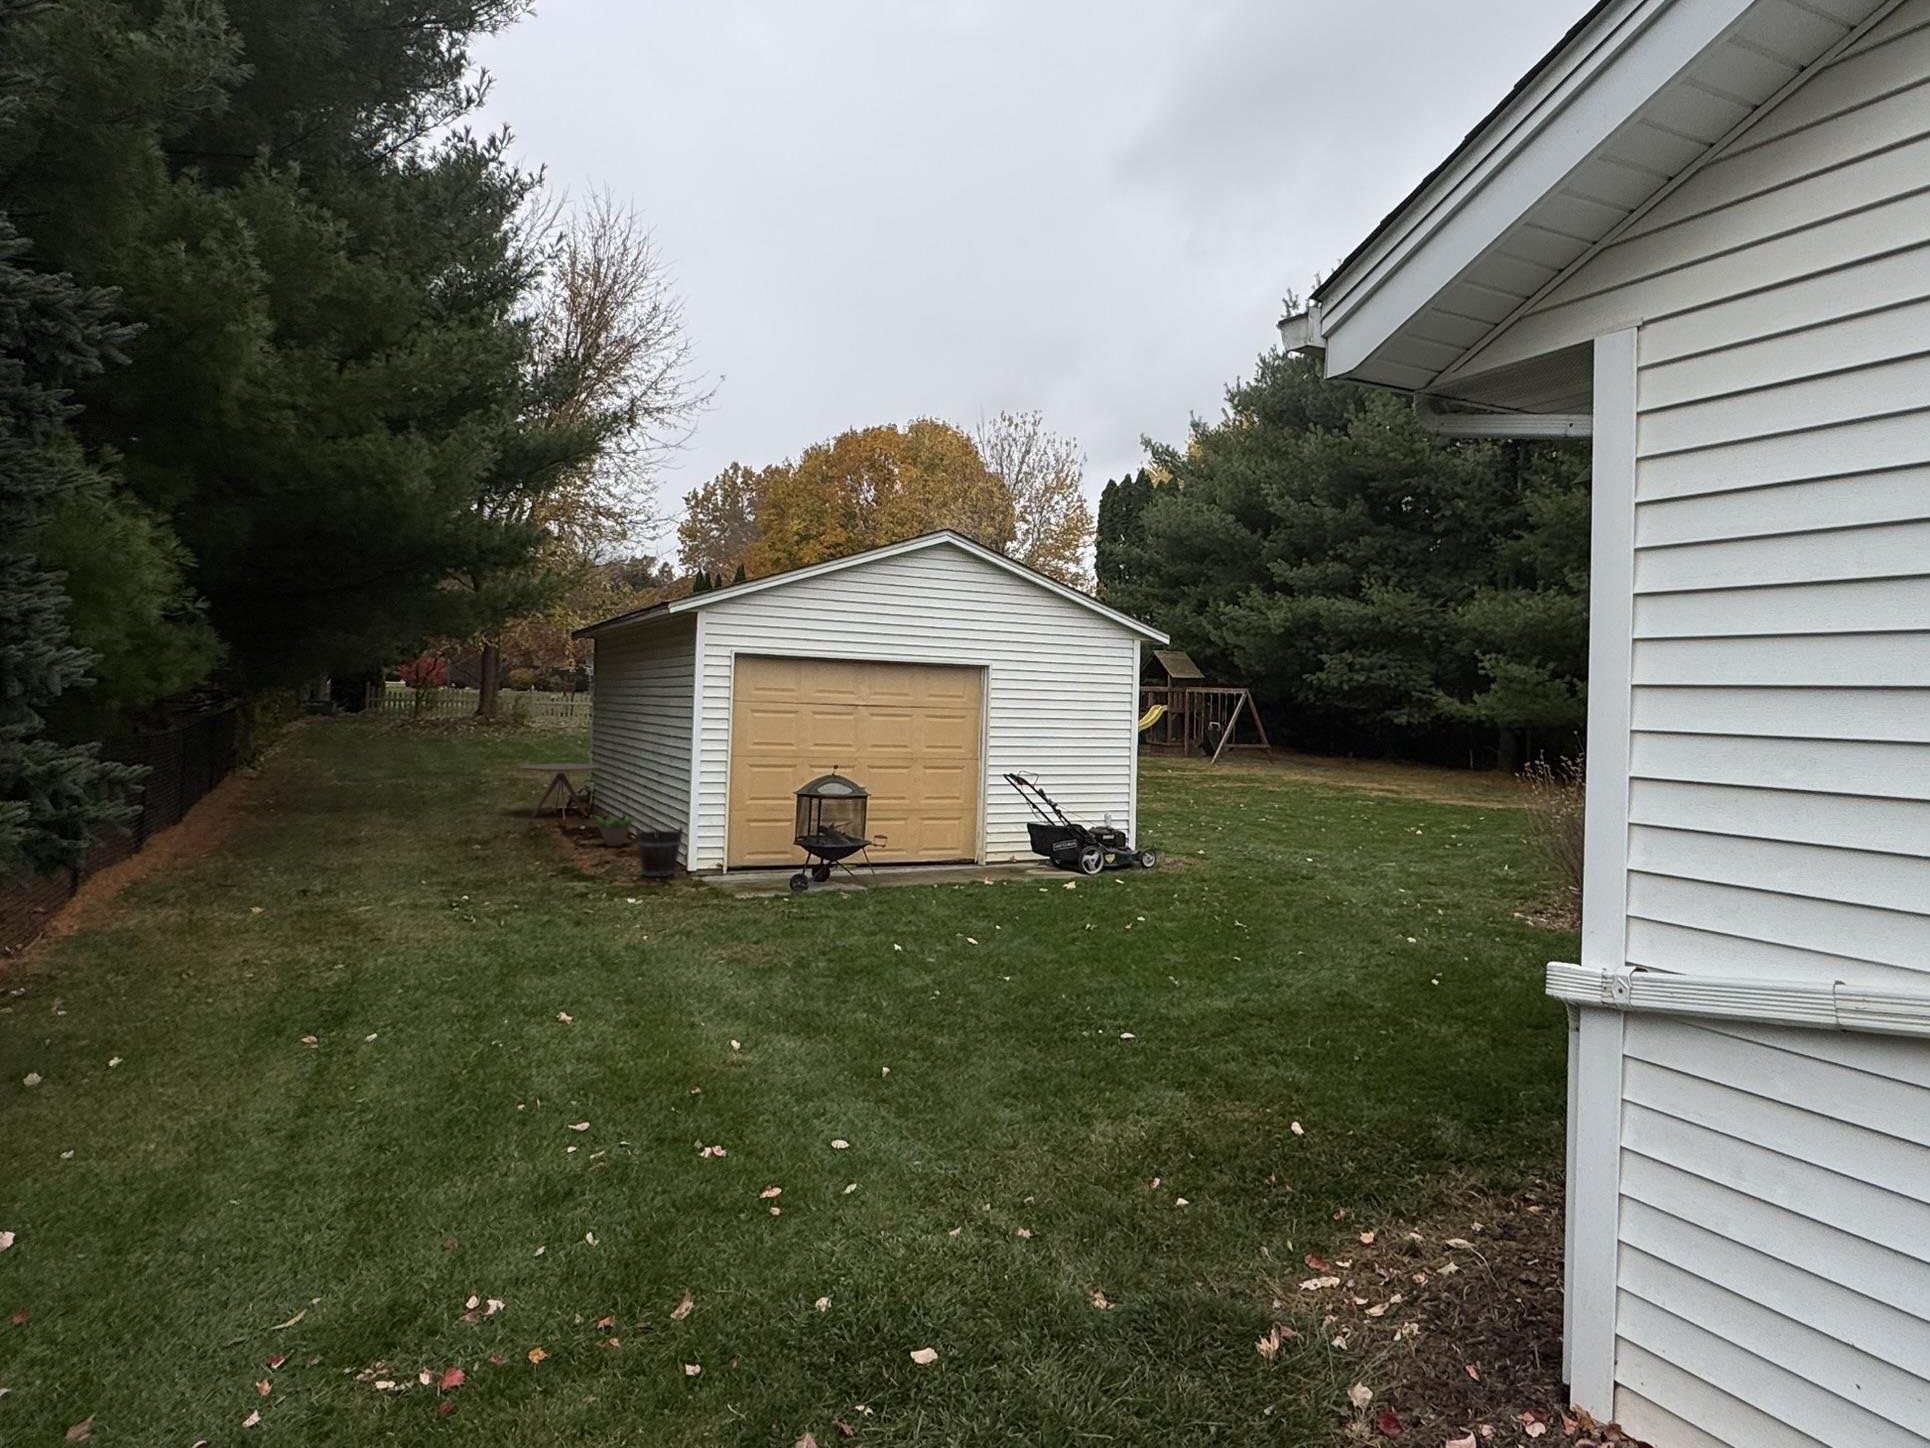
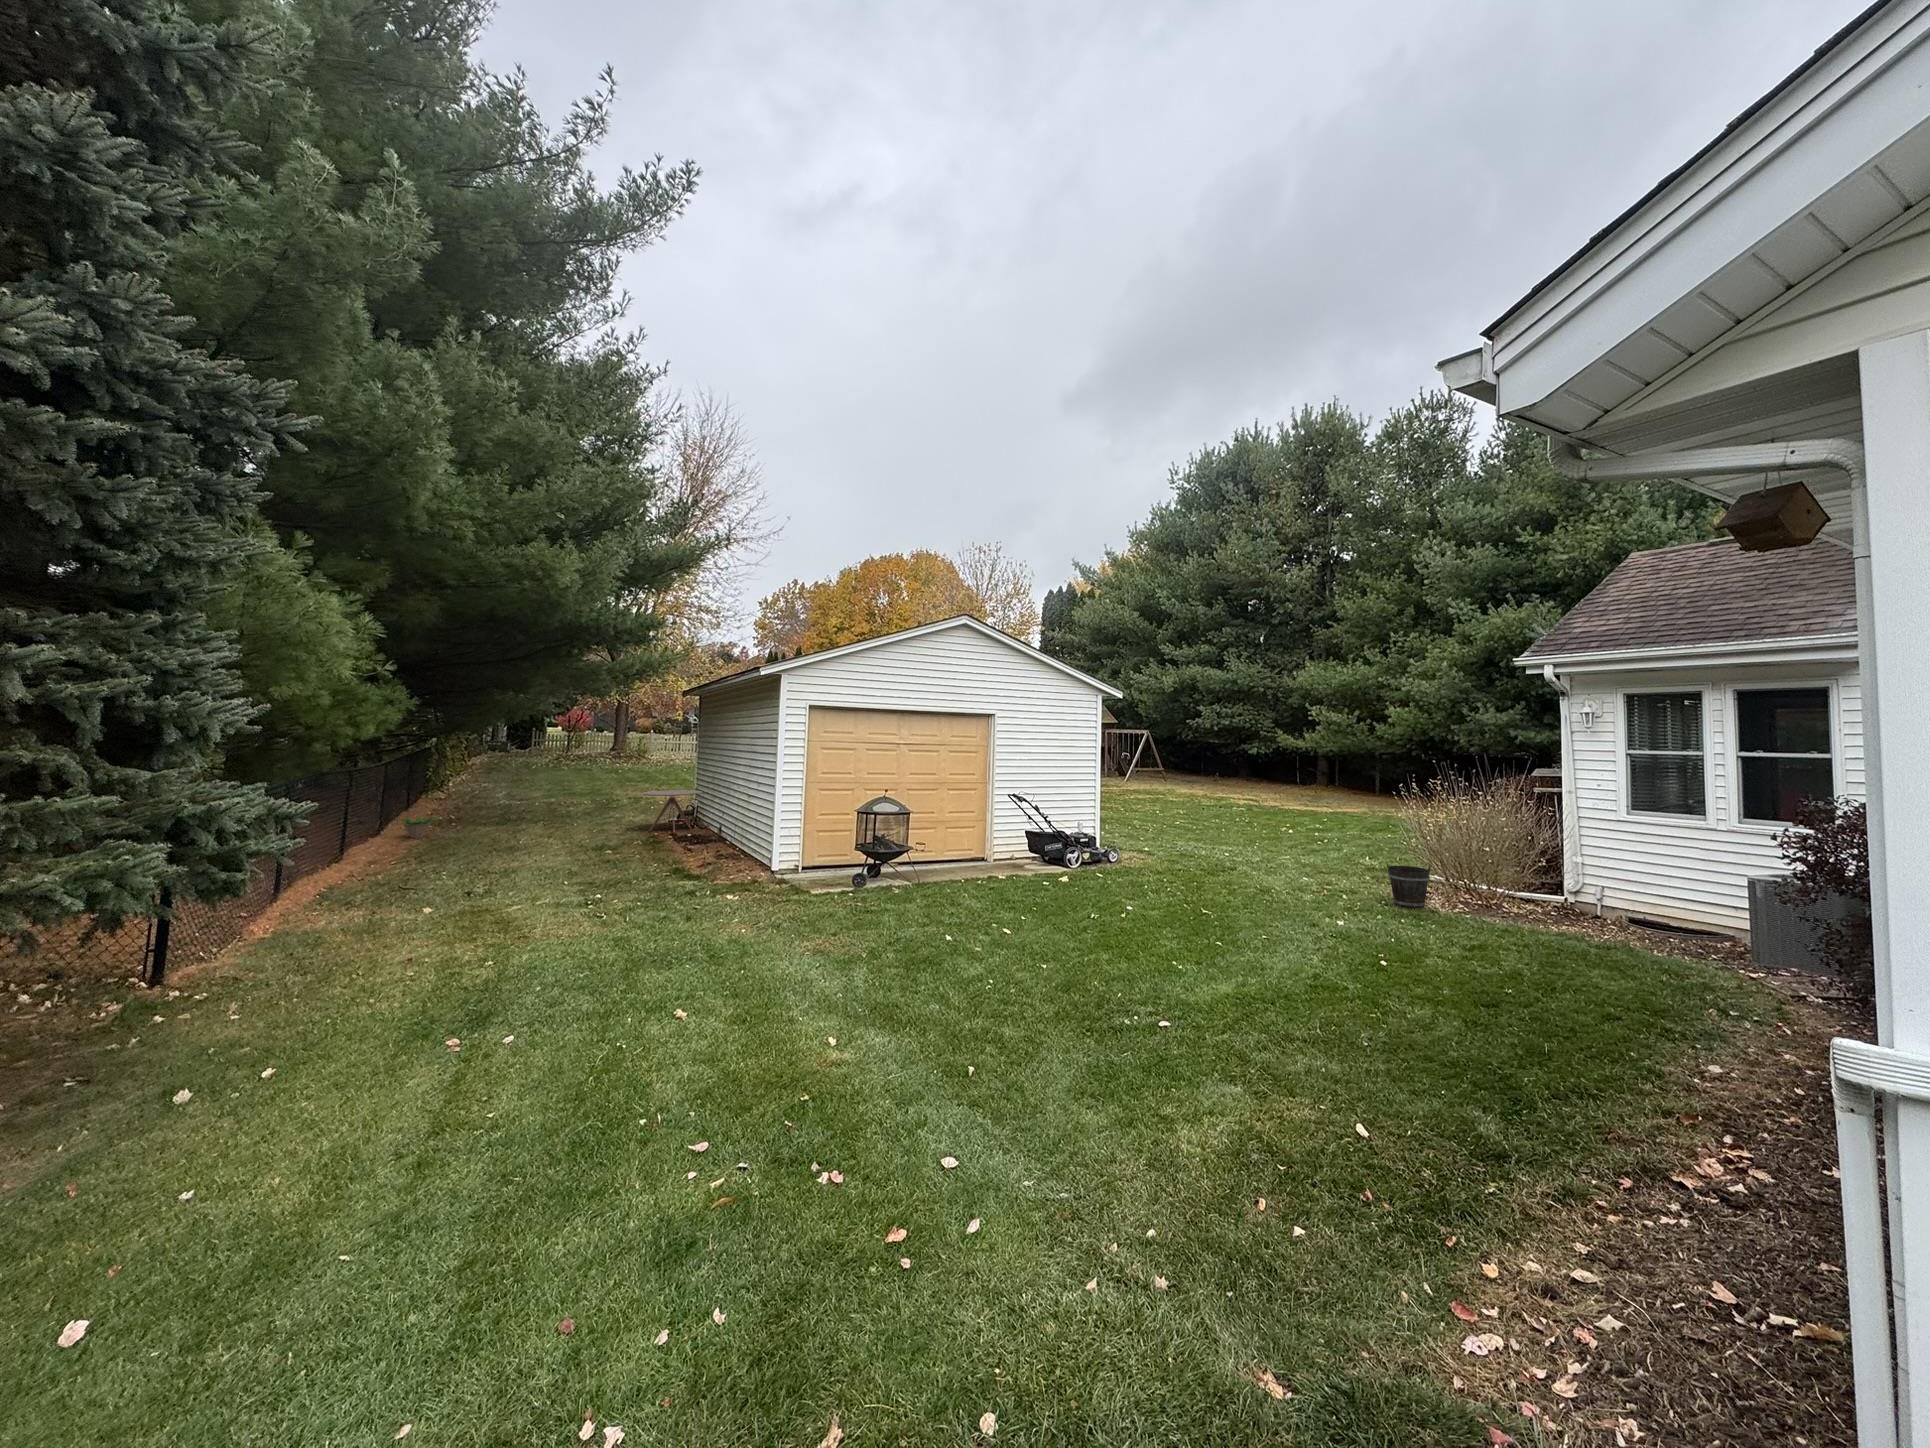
decorative plant: present [591,815,634,846] -> present [400,816,438,838]
bucket: present [636,827,683,877] -> present [1387,863,1431,908]

